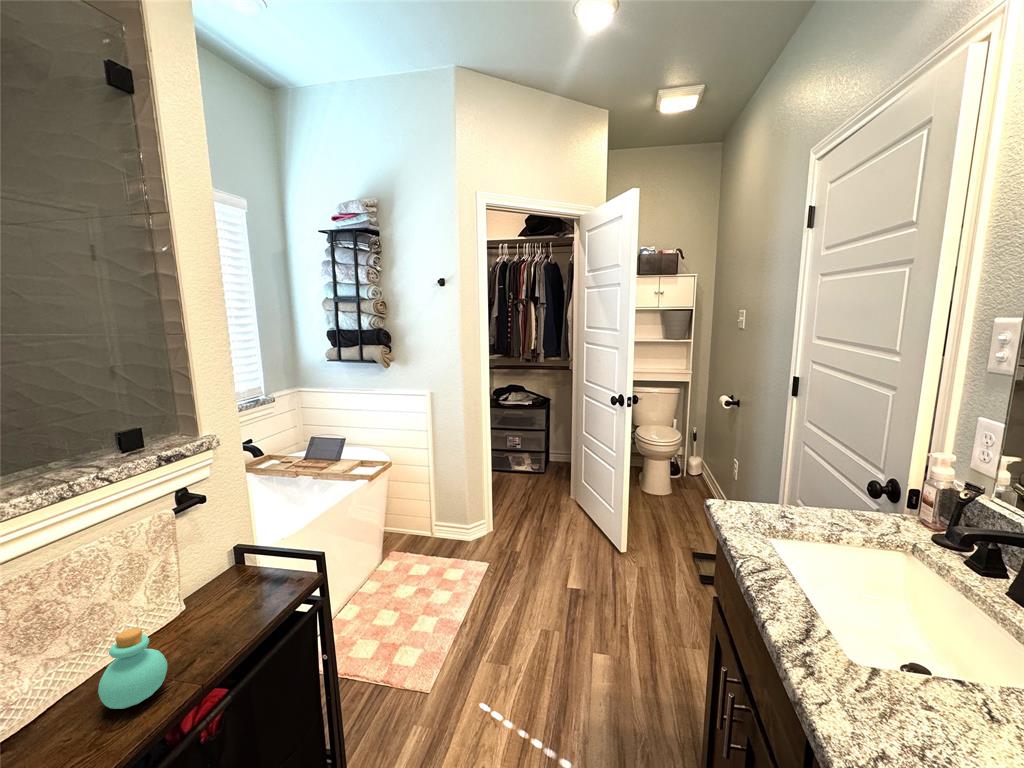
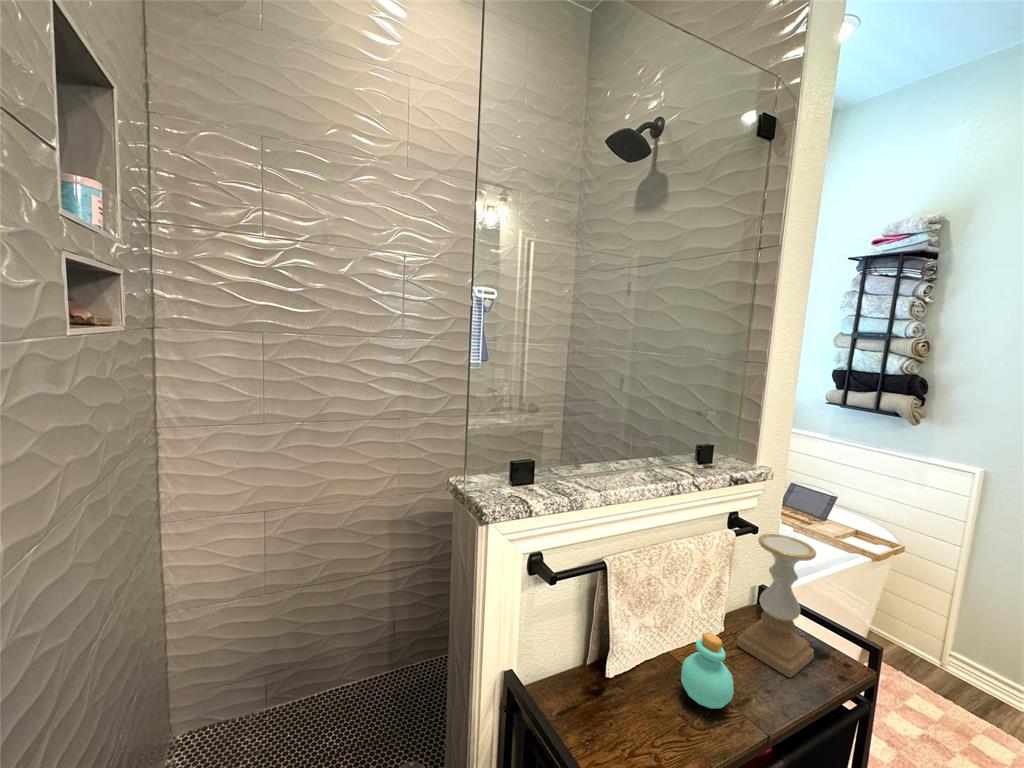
candle holder: none [195,493,273,619] -> present [737,534,816,678]

